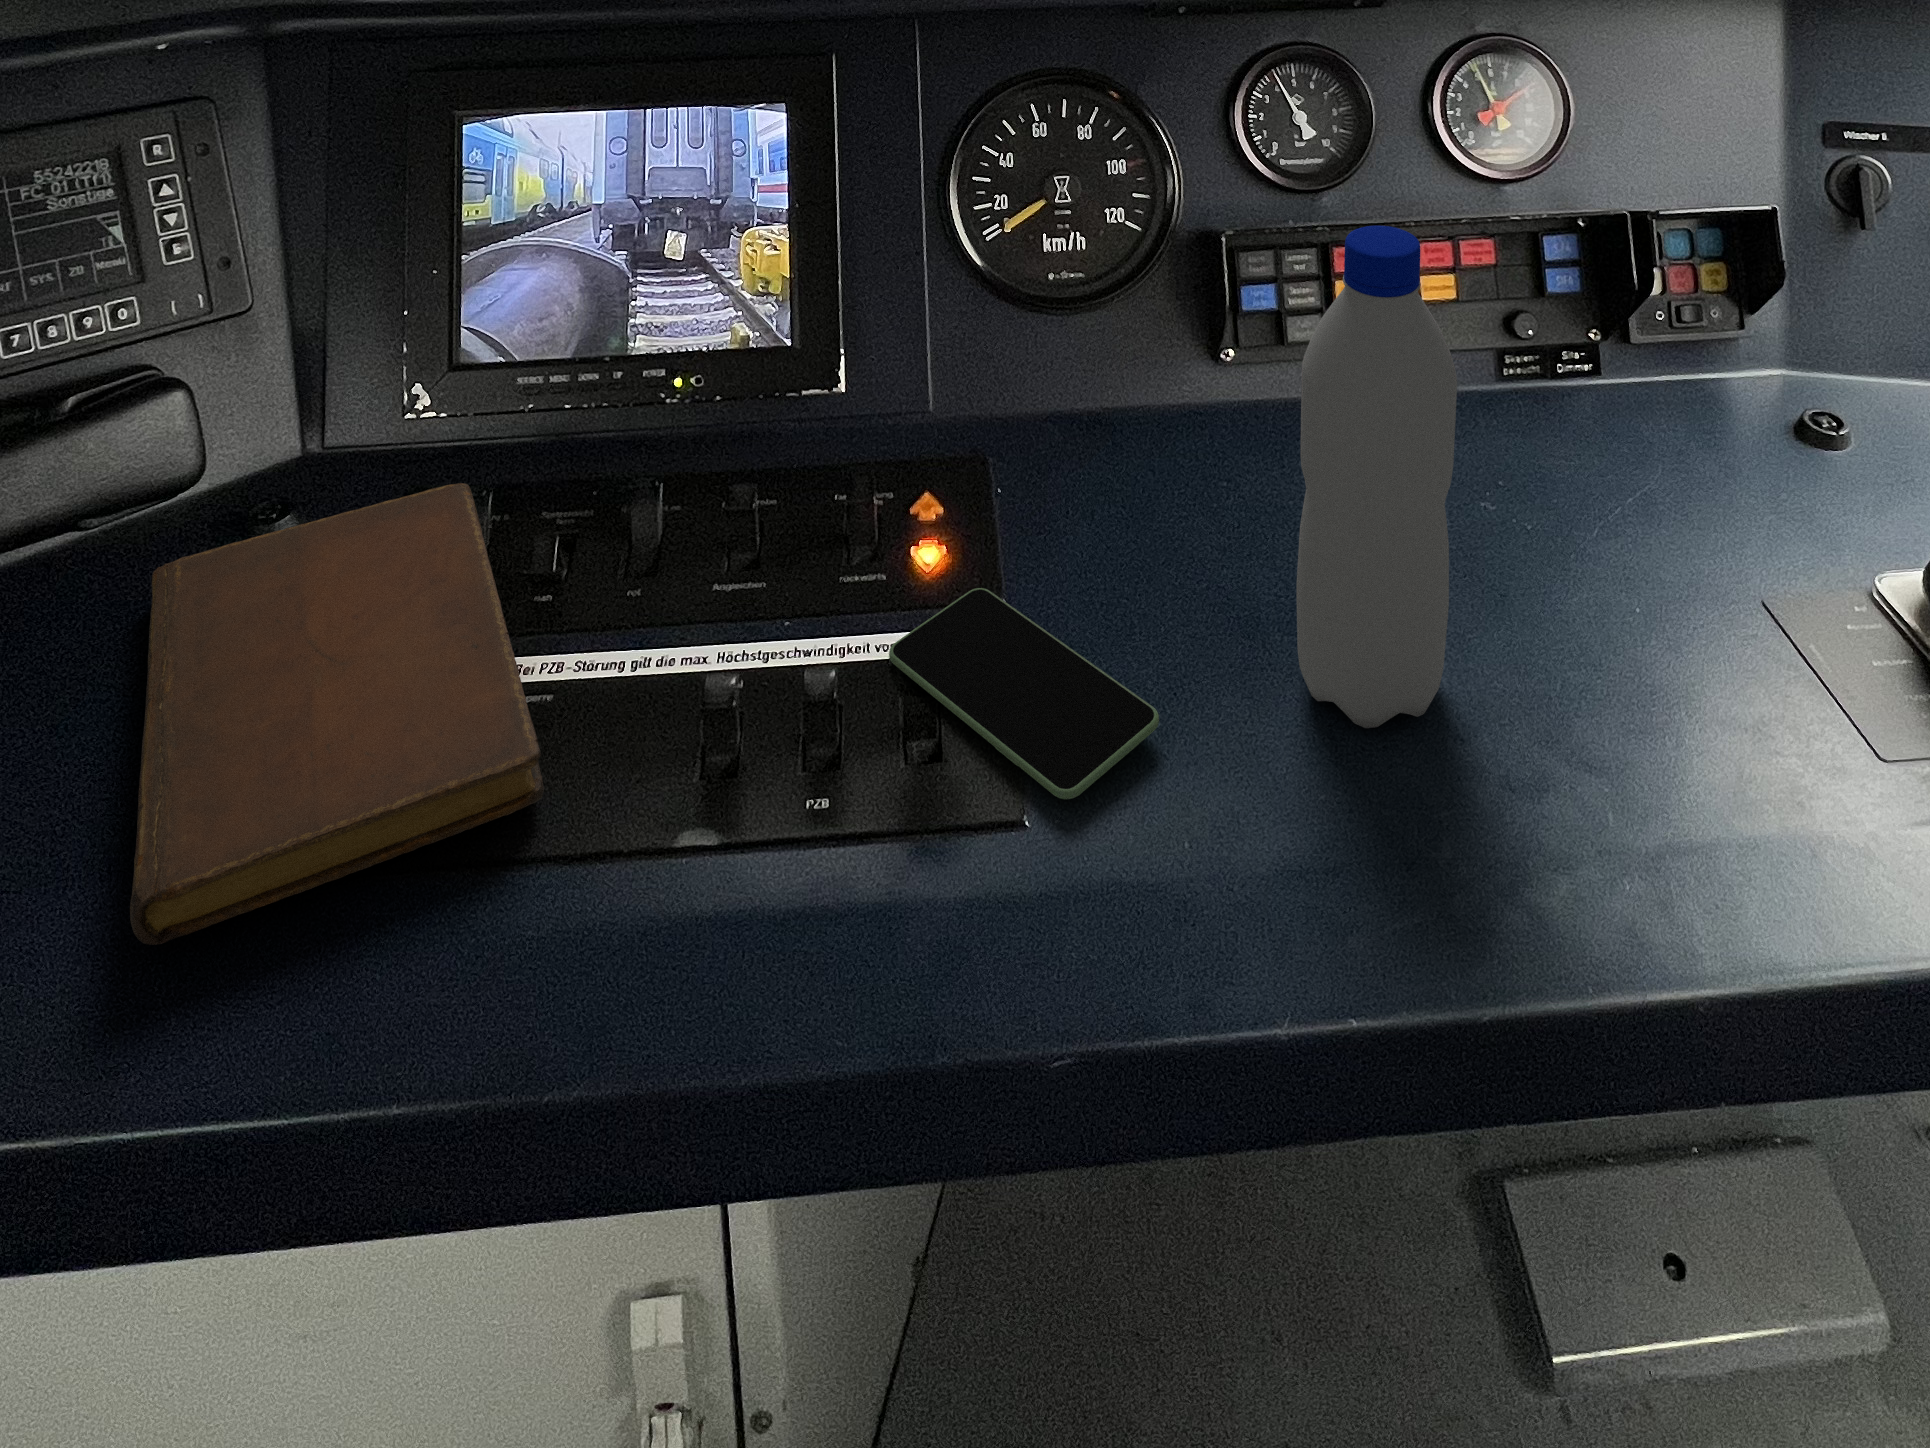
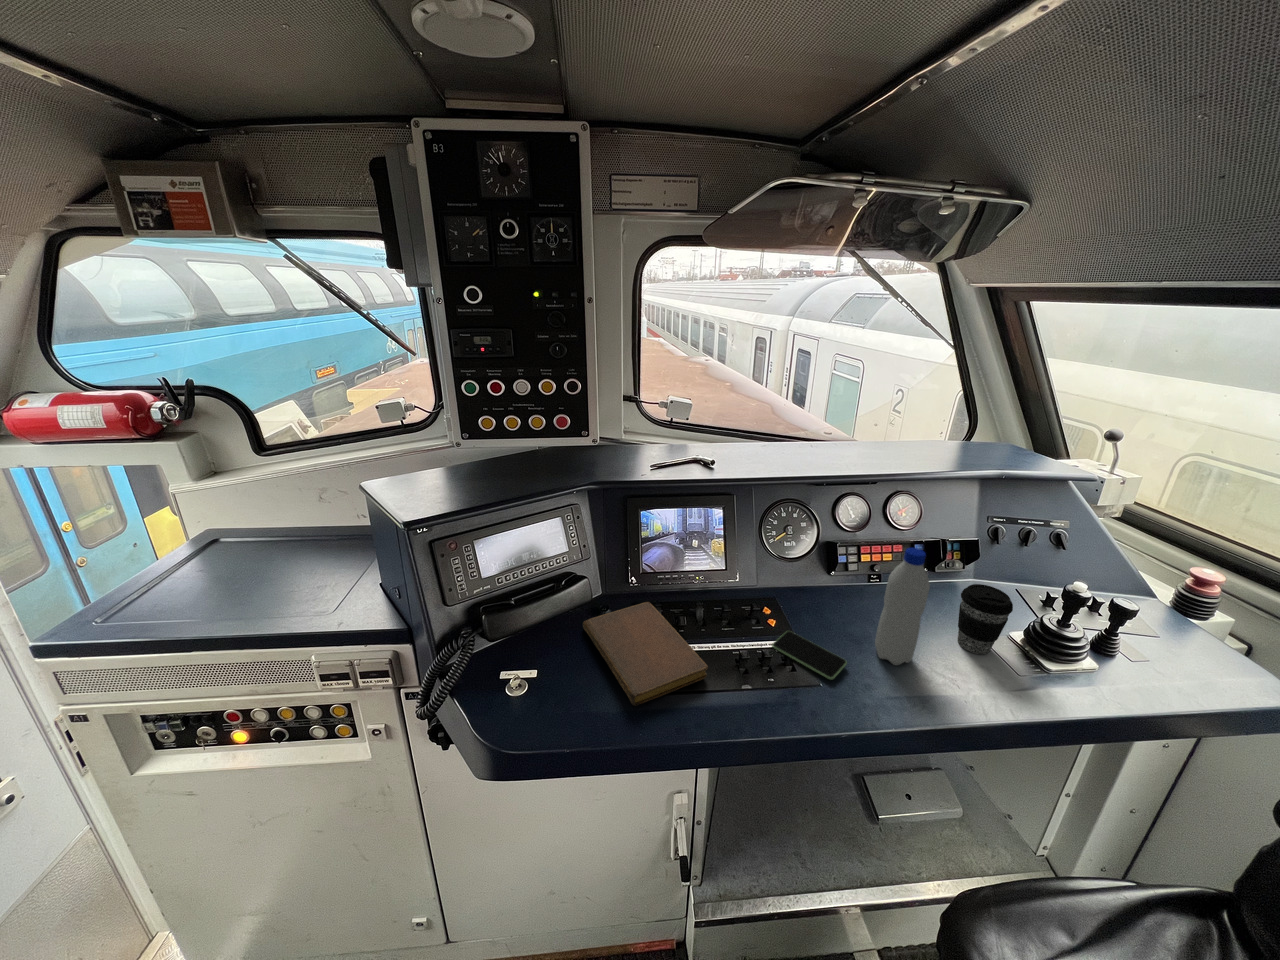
coffee cup: none [1640,376,1834,670] -> present [958,584,1013,654]

